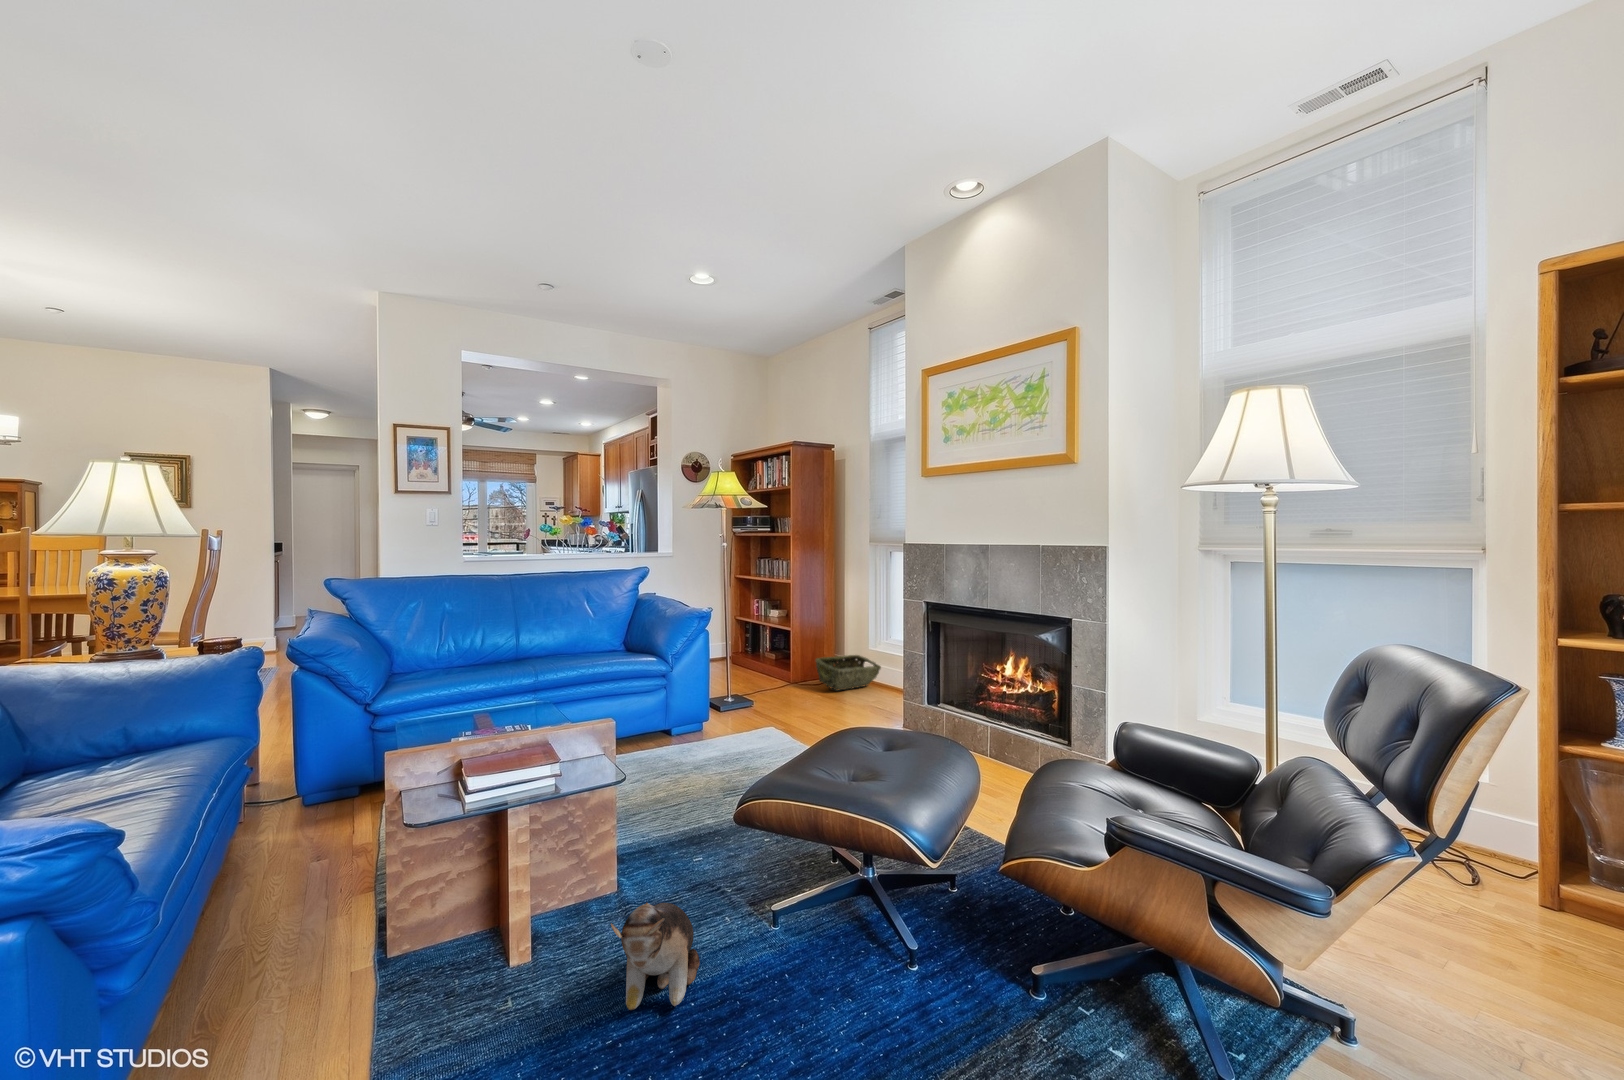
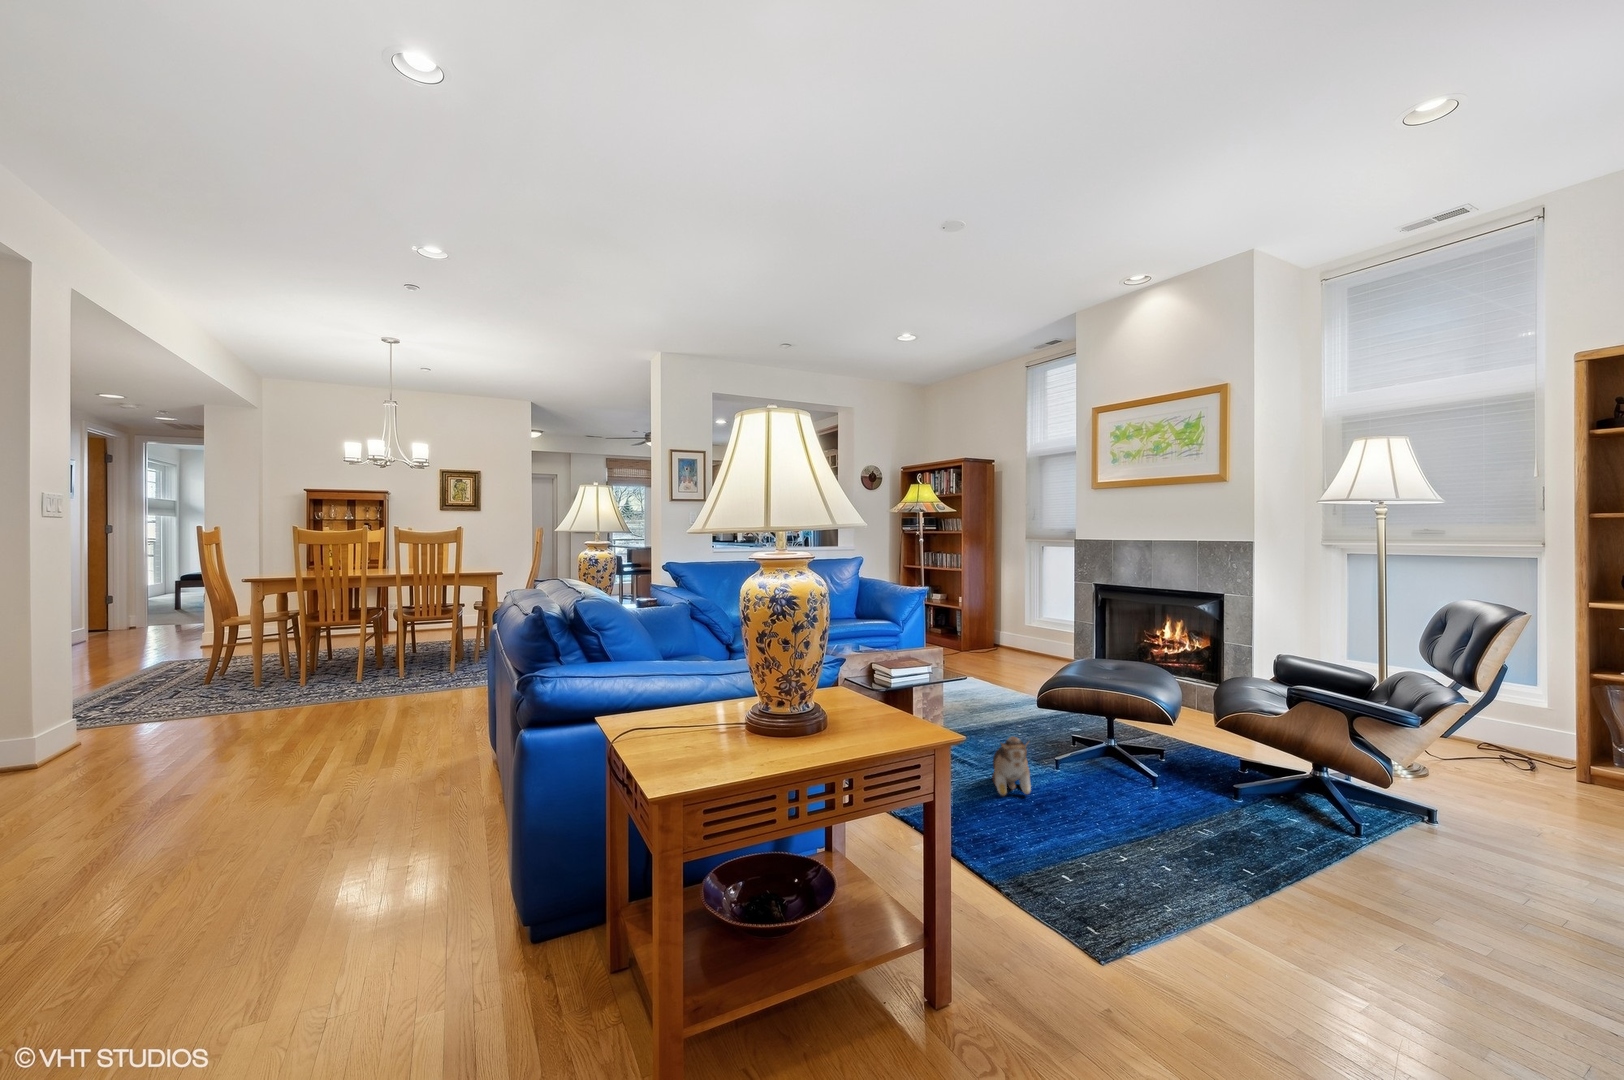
woven basket: present [816,655,881,691] -> none [985,631,1039,659]

